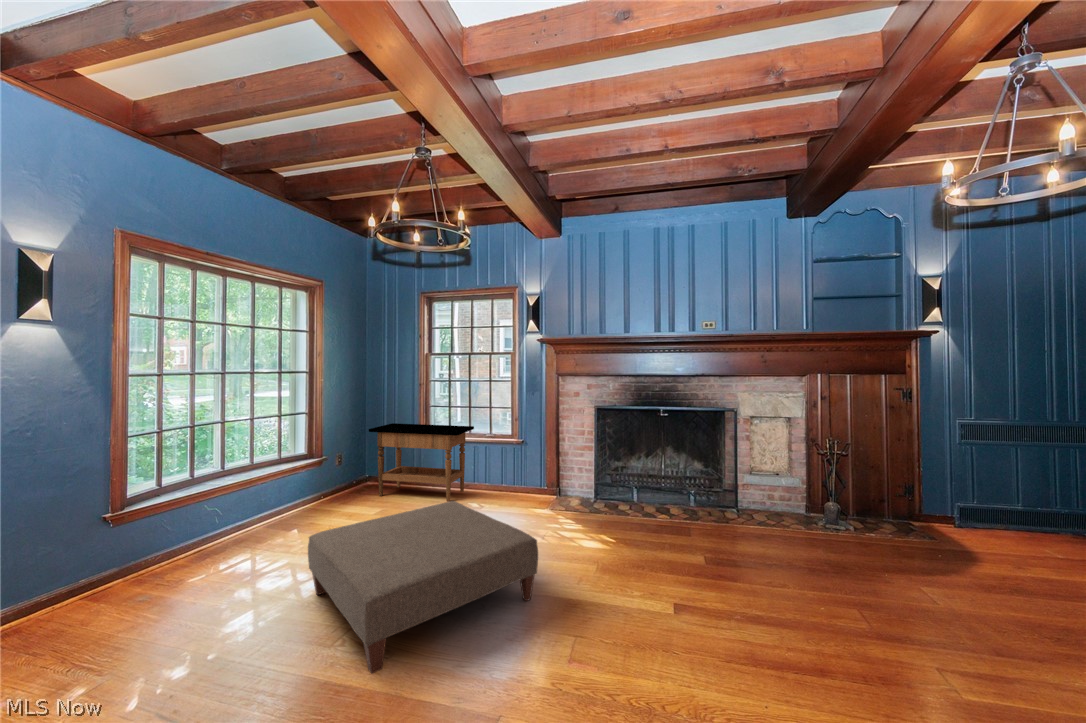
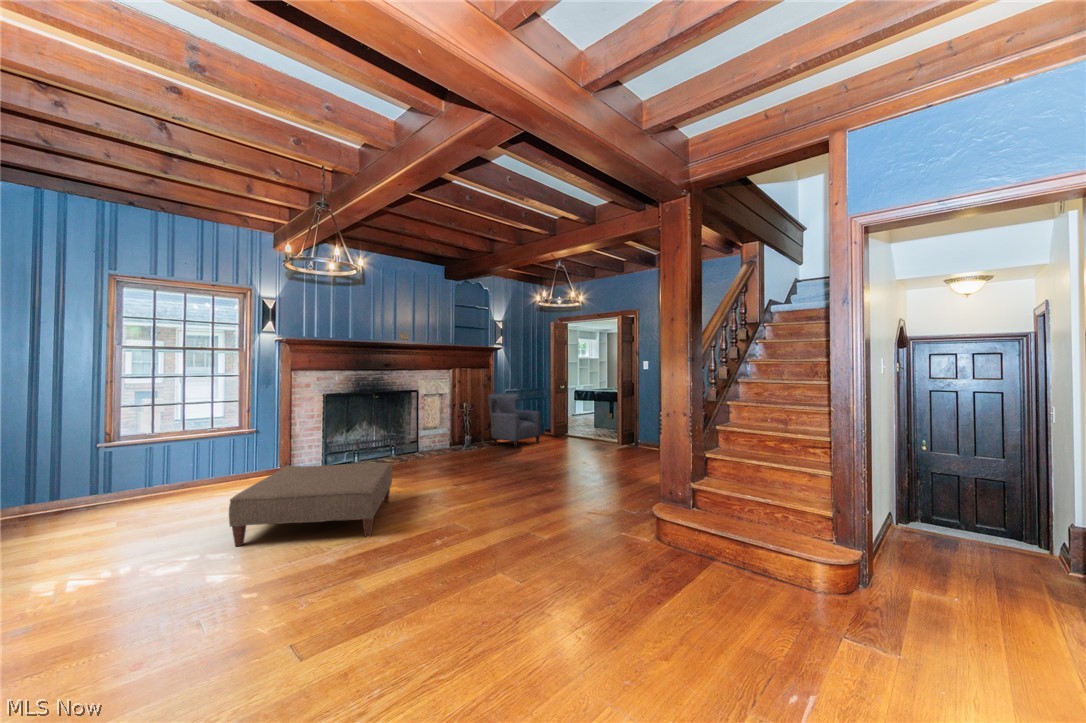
side table: present [369,423,474,502] -> none [57,422,205,517]
armchair: none [893,426,1058,564] -> present [488,393,541,448]

